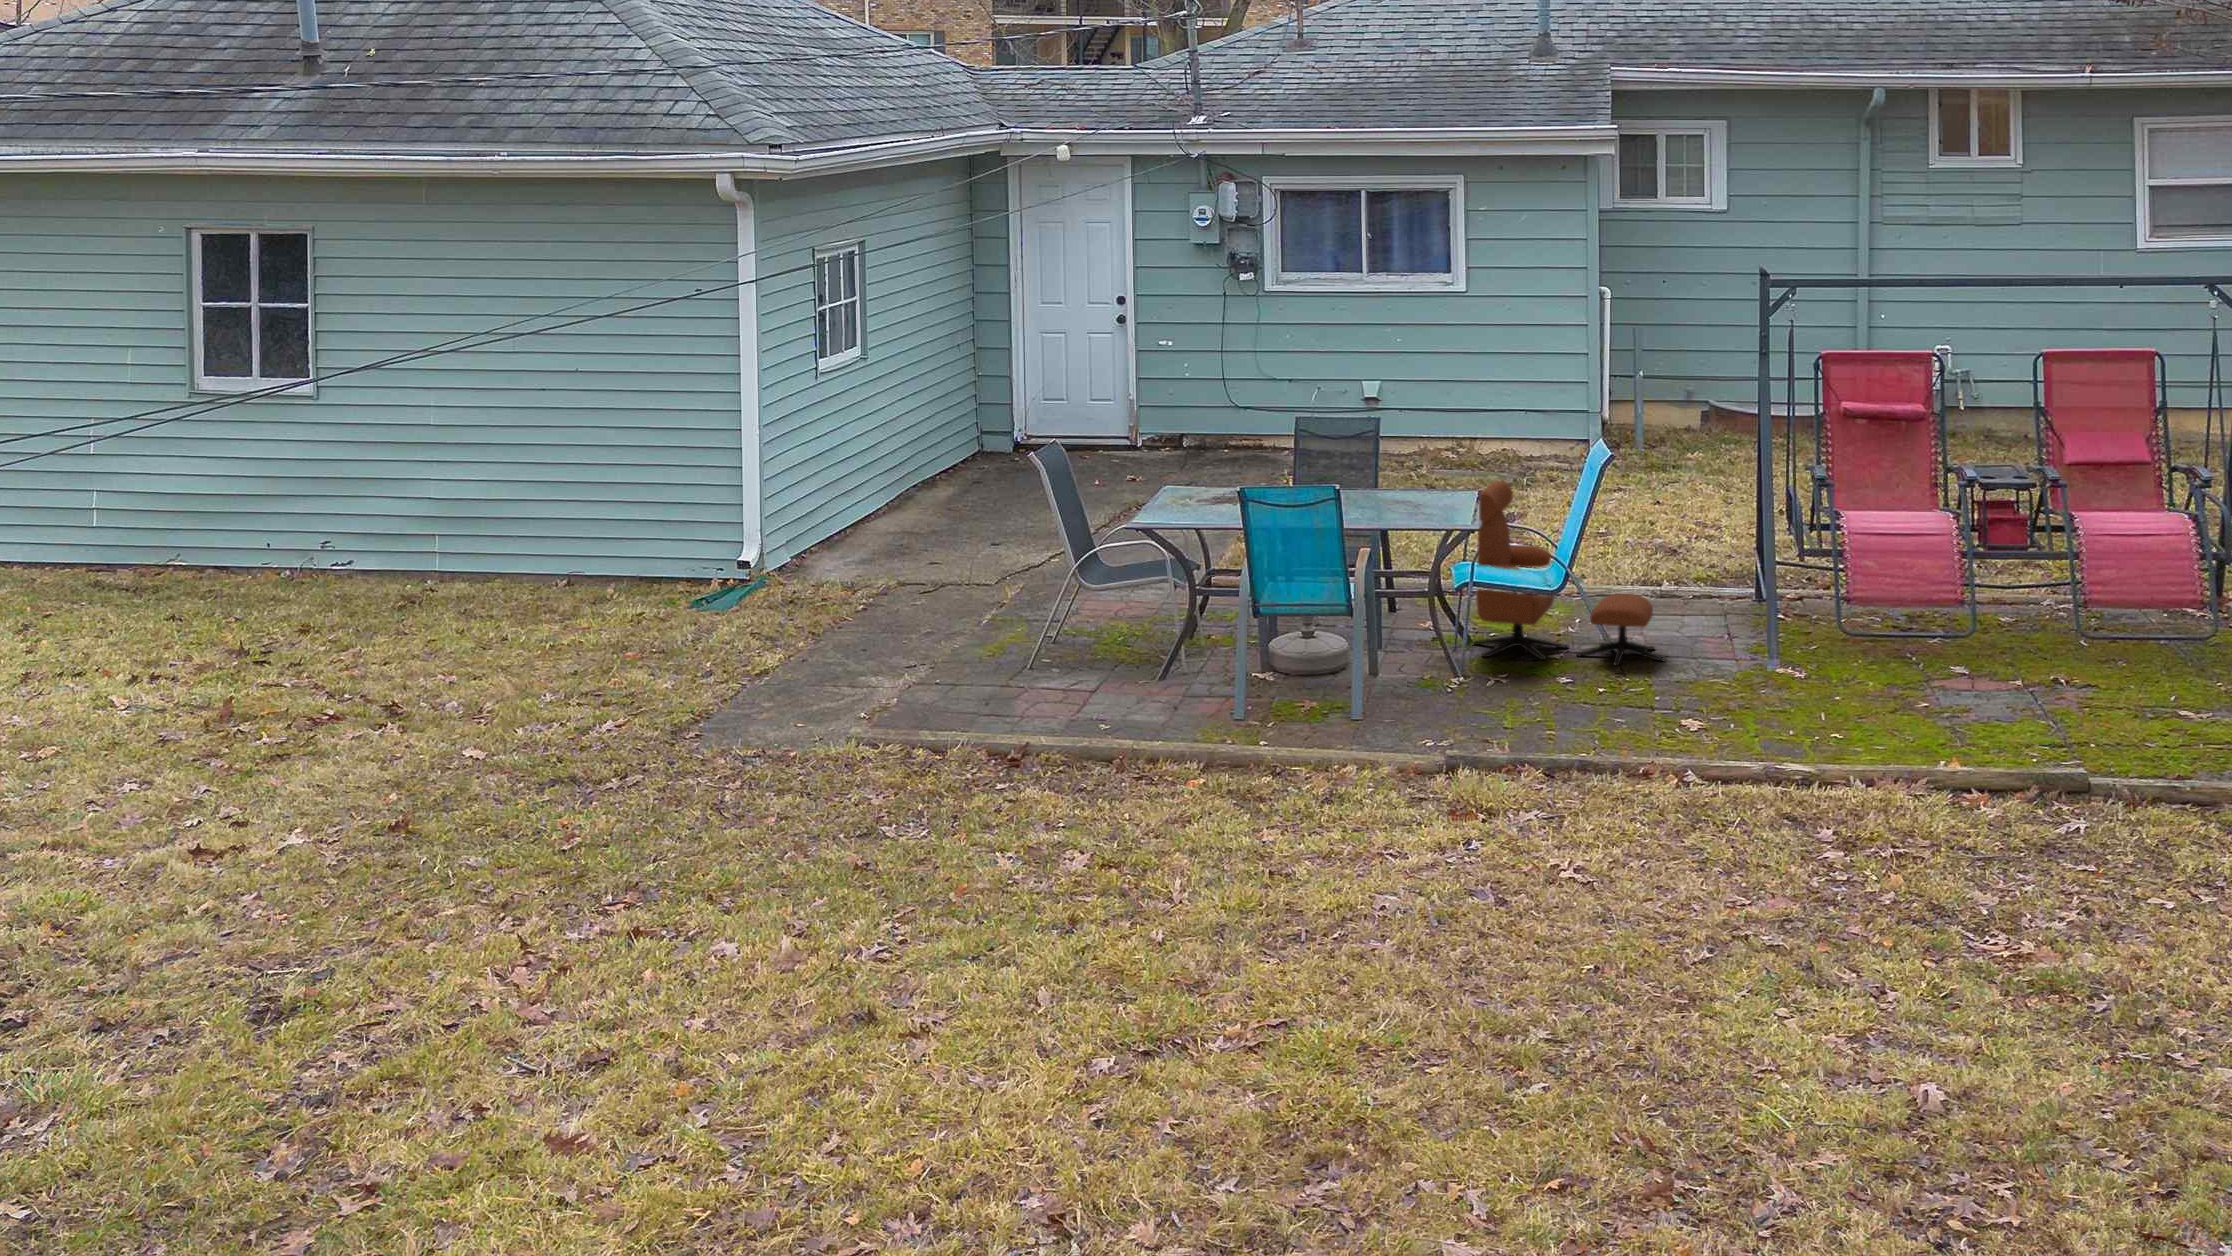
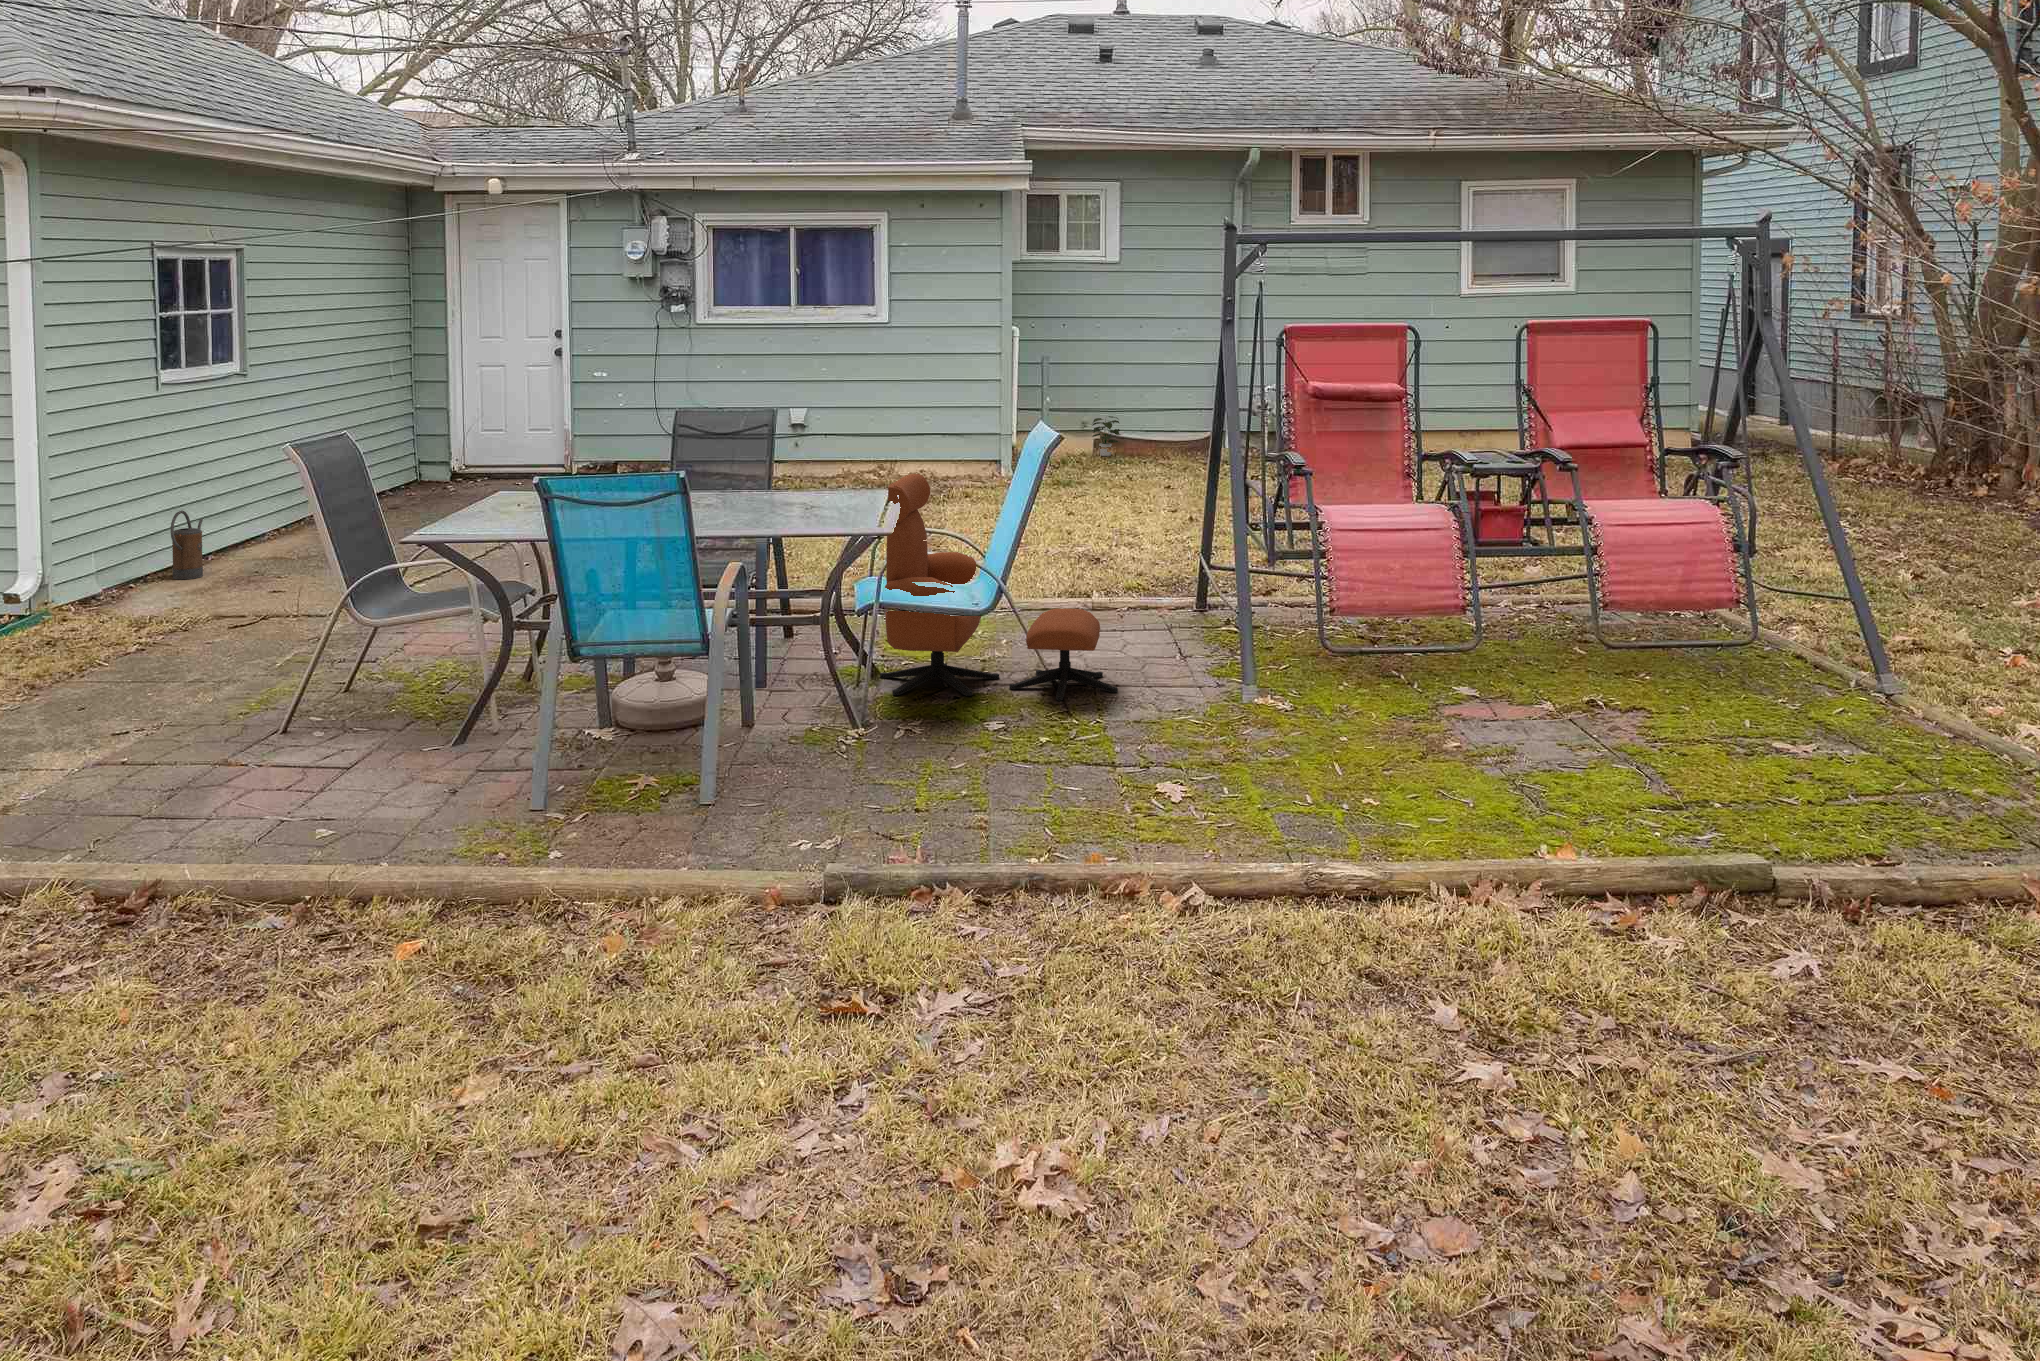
potted plant: none [1691,388,1727,432] -> present [1092,416,1121,456]
watering can: none [843,488,867,548] -> present [171,510,203,579]

